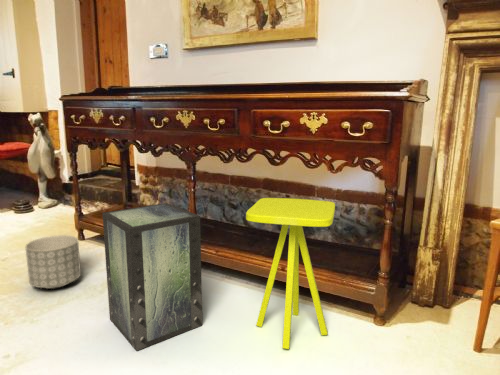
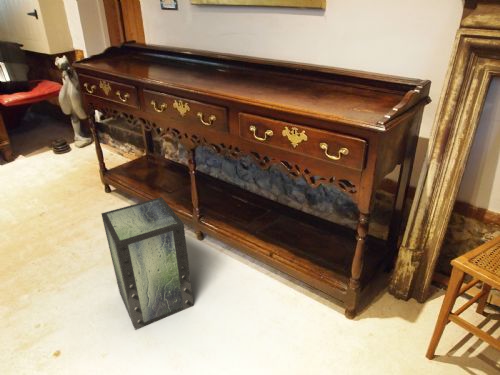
side table: present [246,198,335,349] -> none [219,202,311,340]
planter: present [25,235,81,289] -> none [51,206,101,255]

